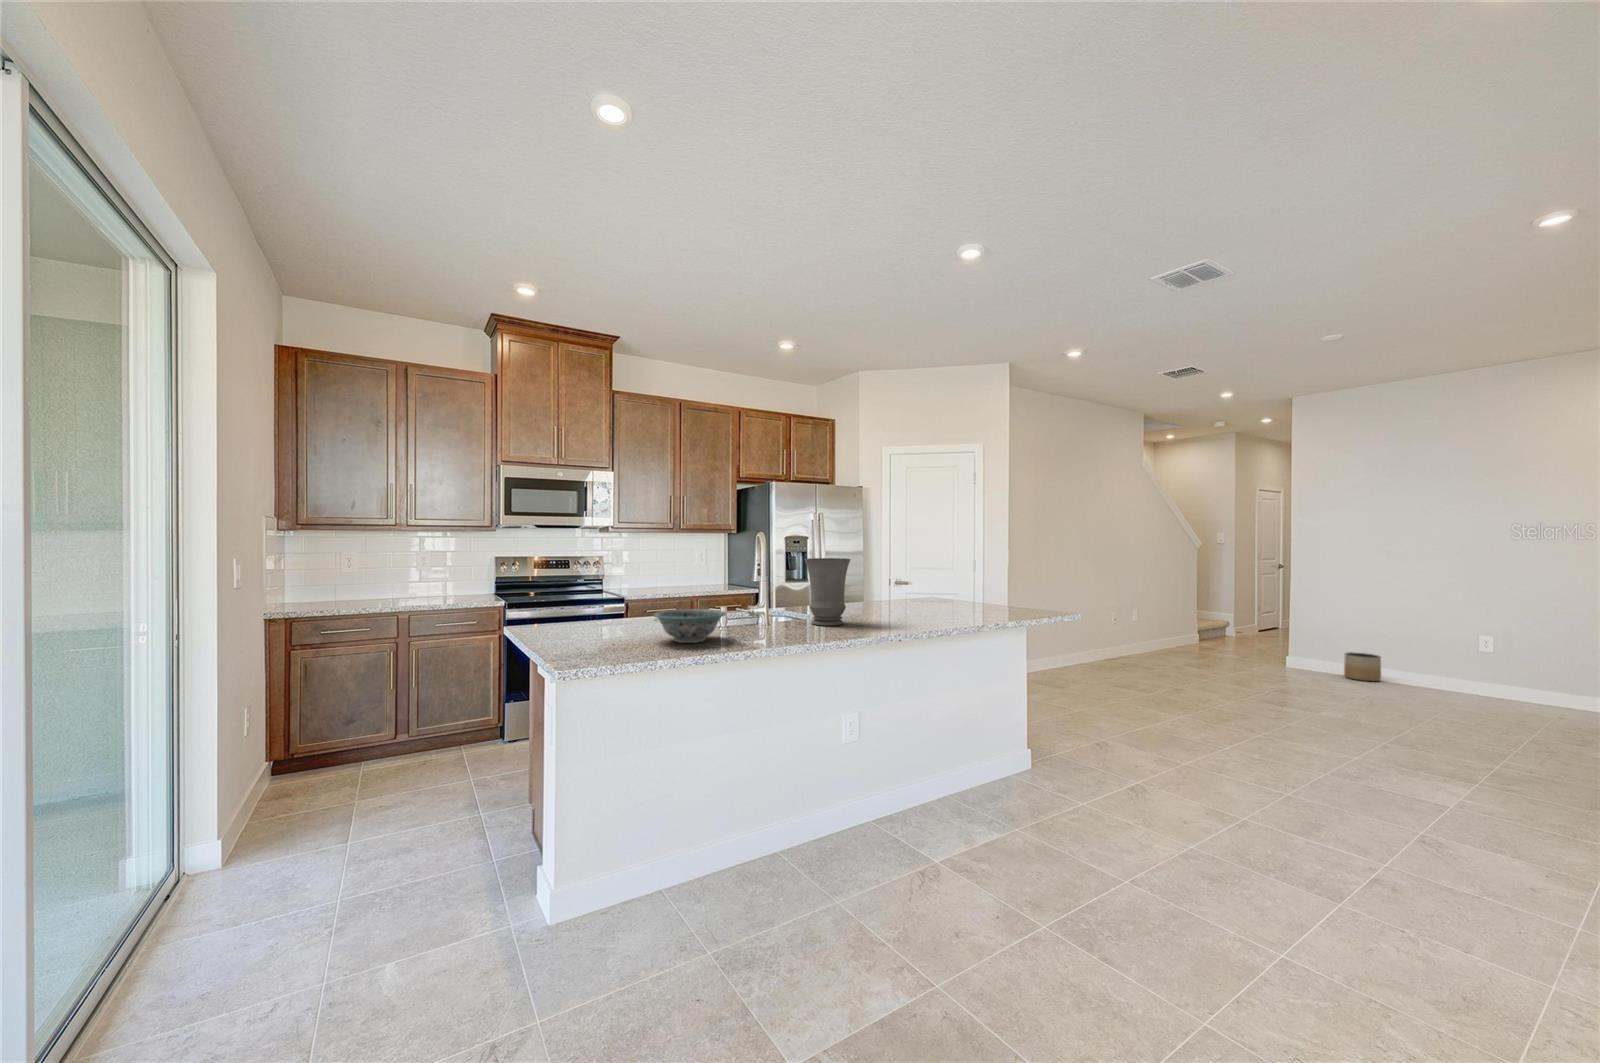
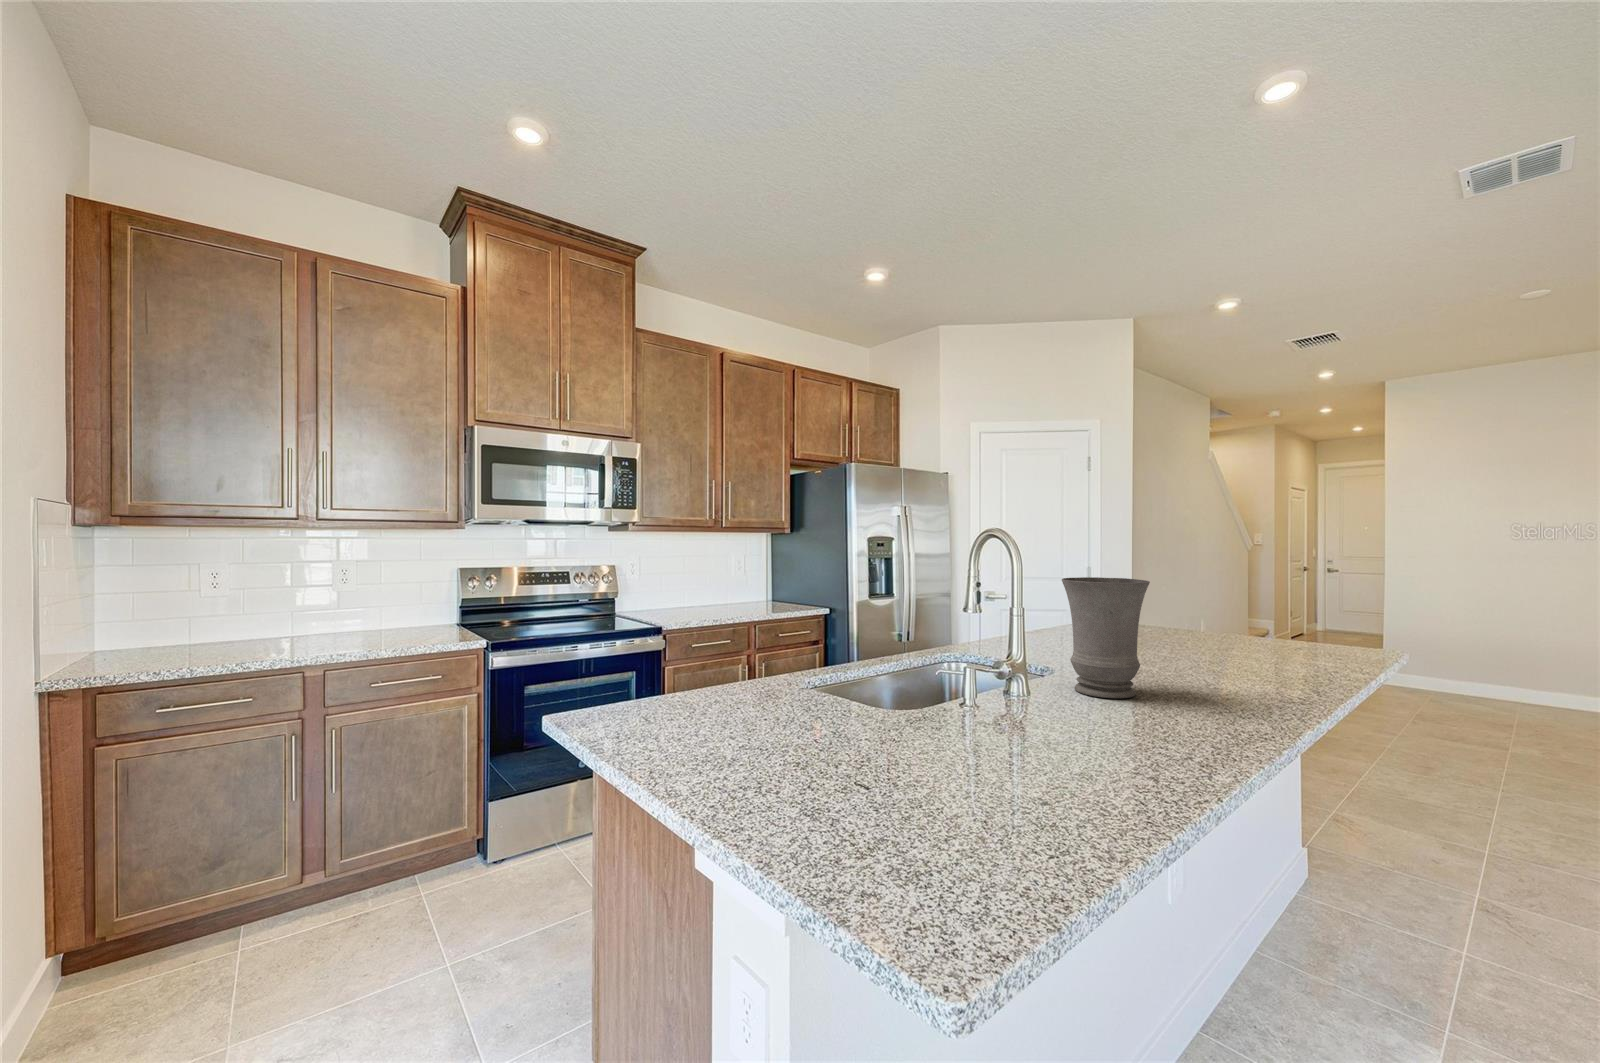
decorative bowl: present [654,609,726,643] -> none [887,685,1041,770]
planter: present [1344,652,1381,681] -> none [1480,672,1528,707]

